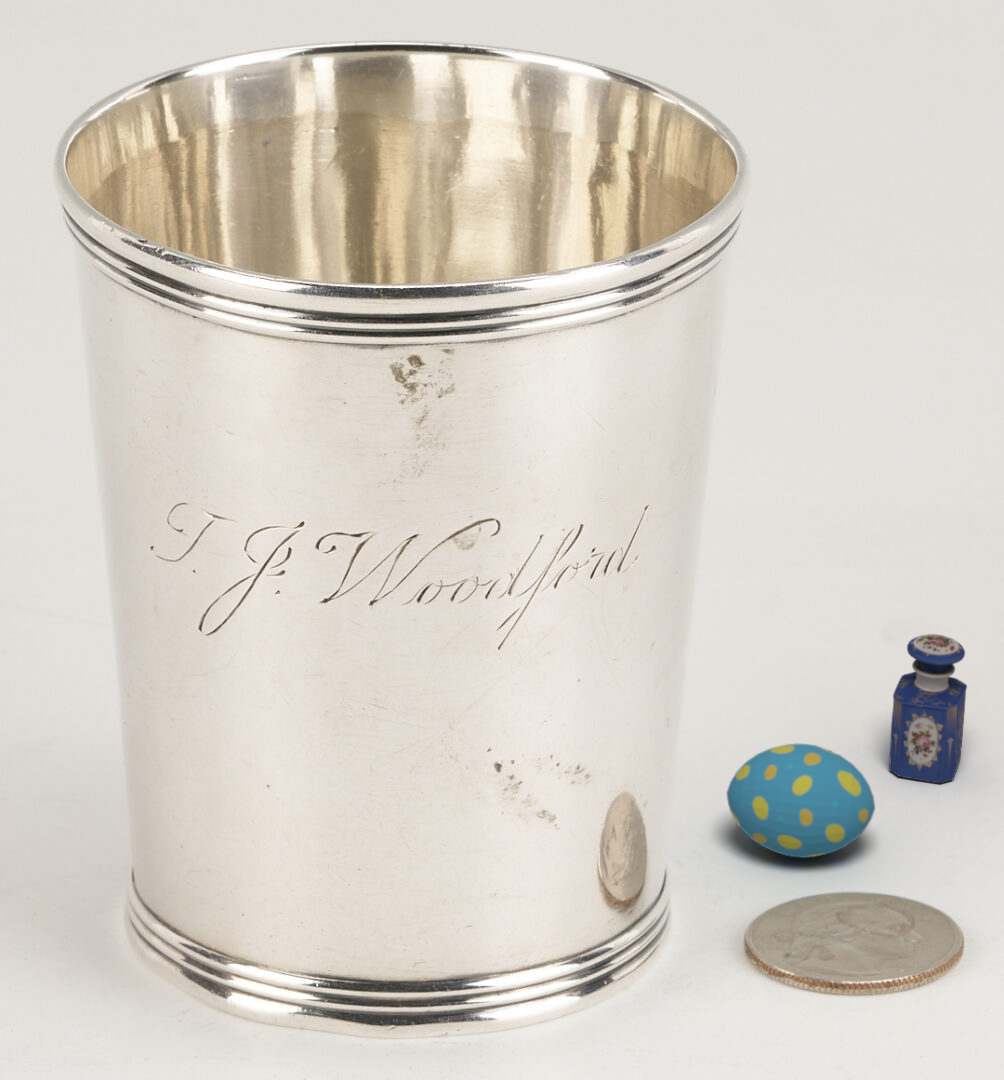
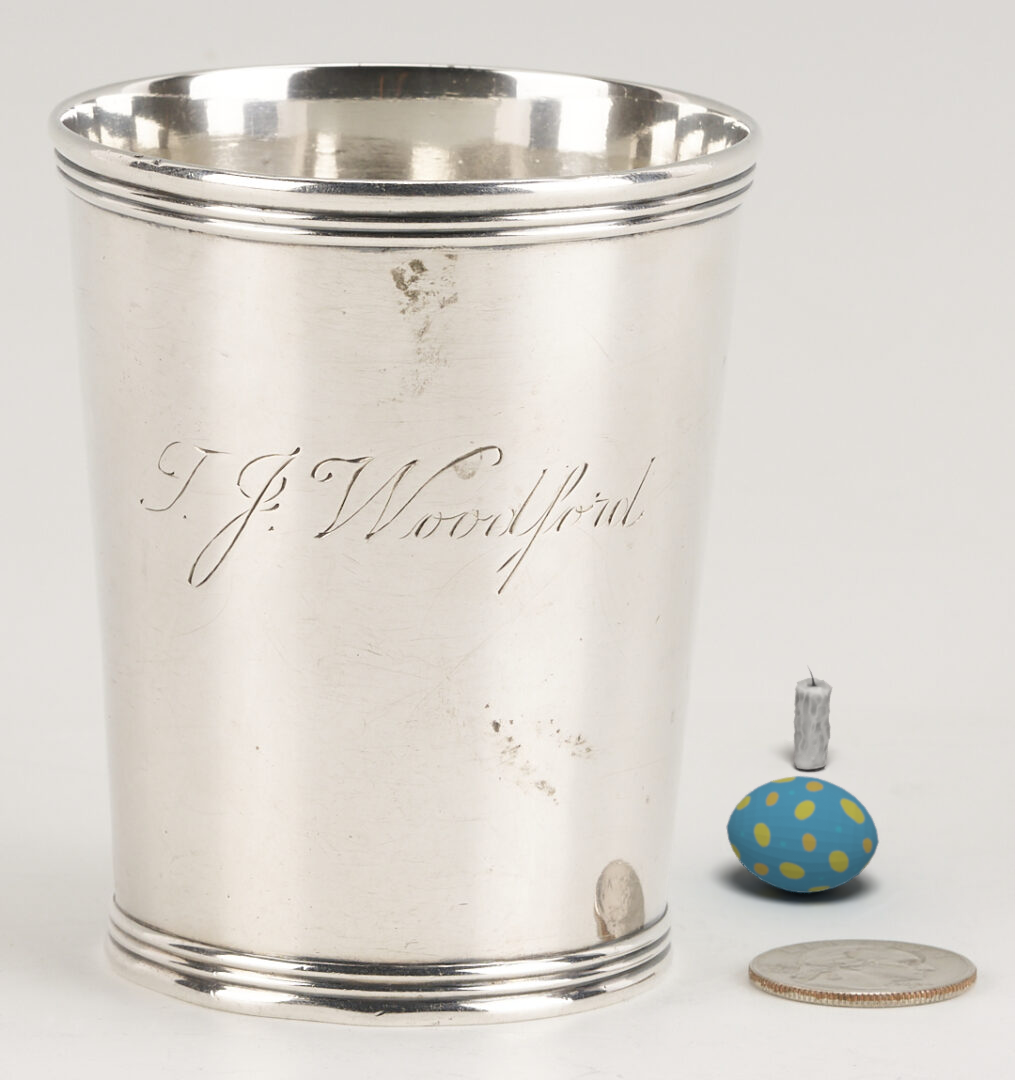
candle: none [800,584,839,685] -> present [794,671,832,769]
perfume bottle: present [889,634,967,783] -> none [888,690,966,842]

